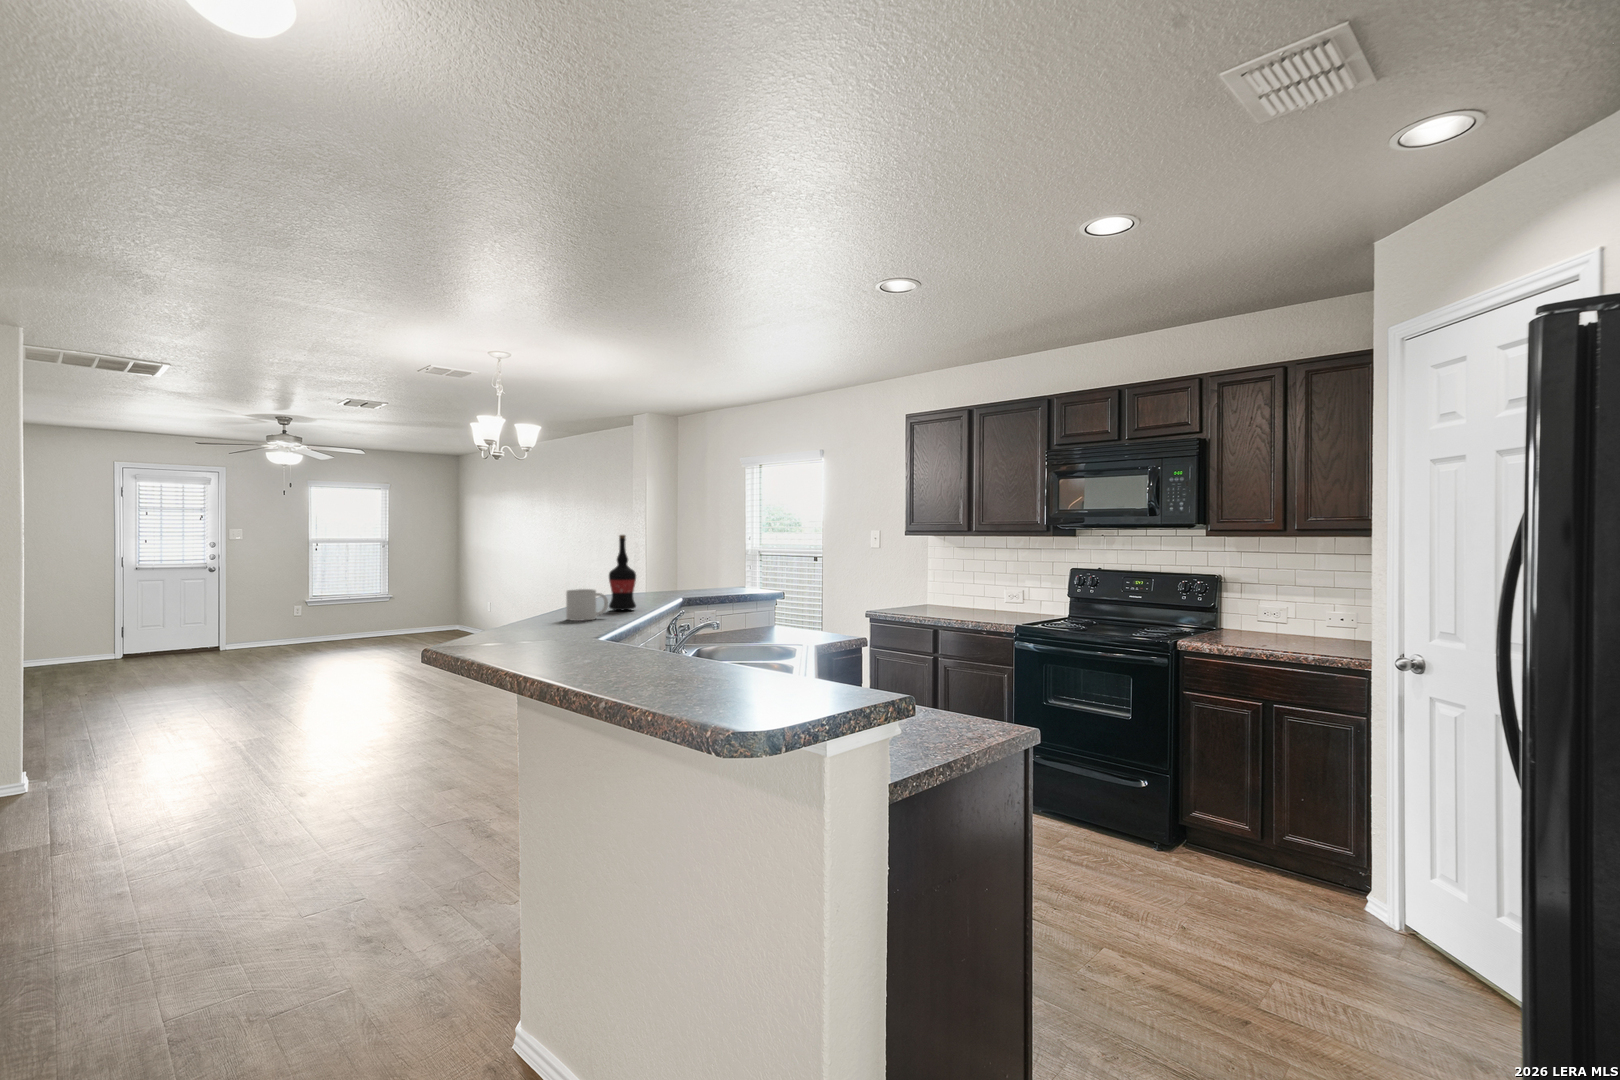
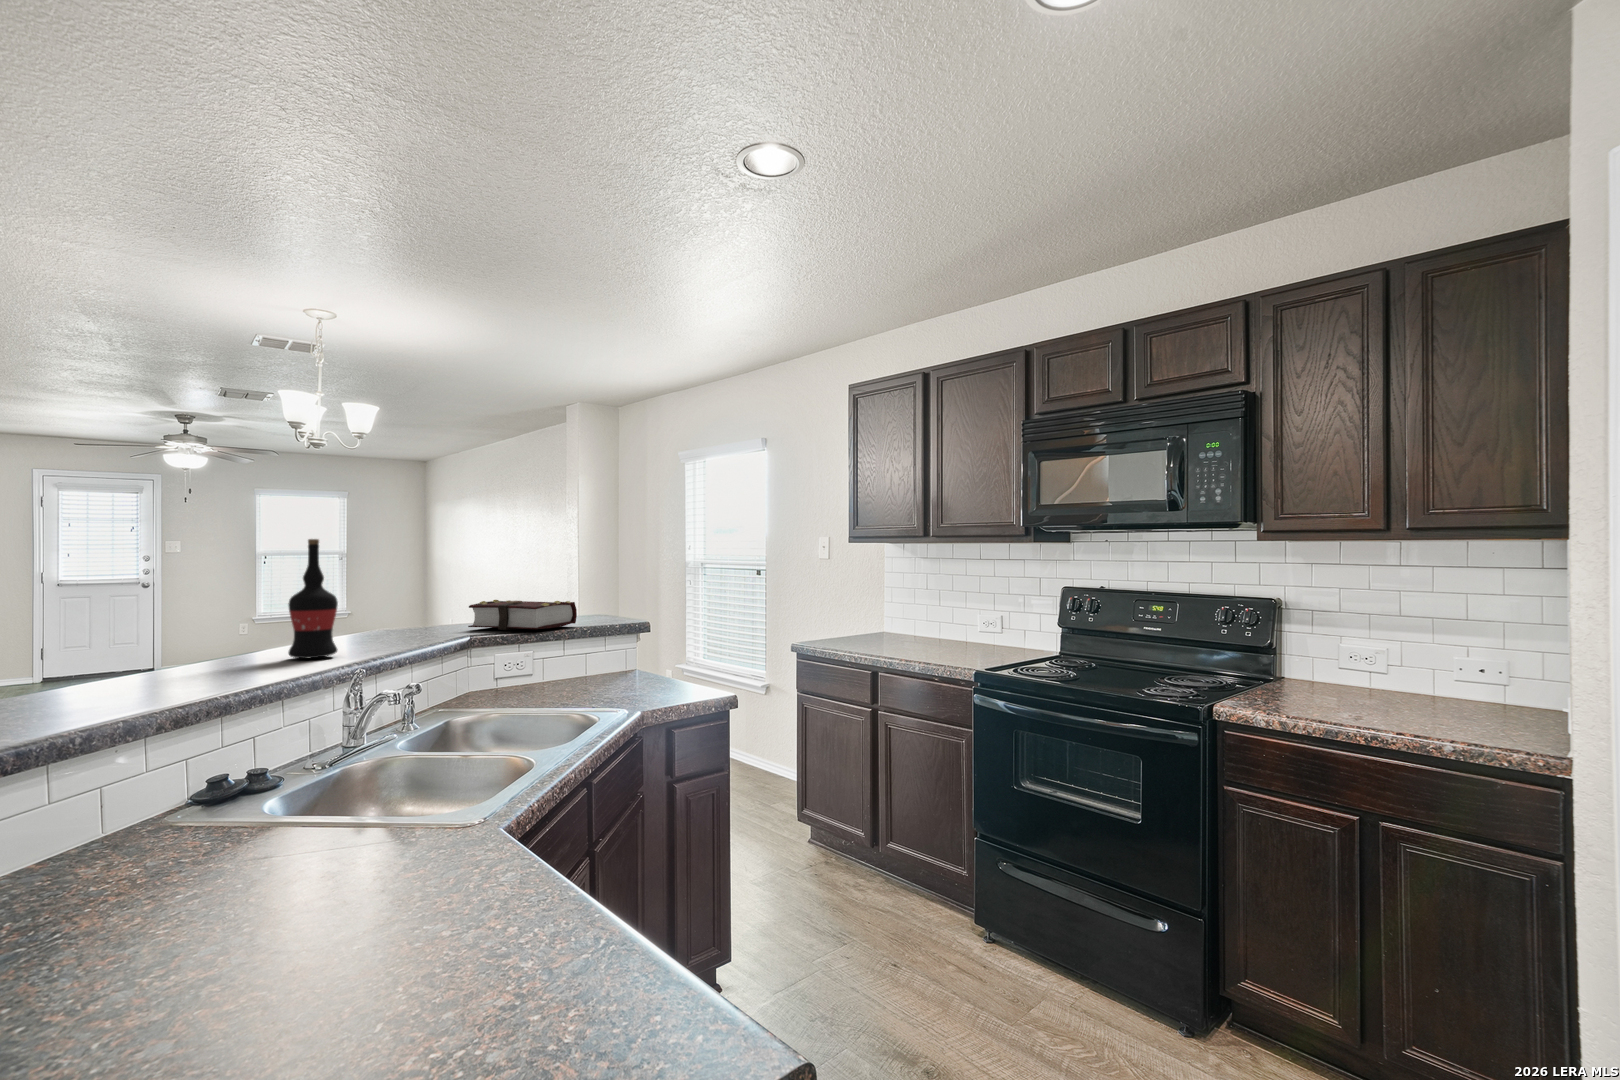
book: none [663,577,732,597] -> present [468,600,577,630]
mug: present [566,589,608,621] -> none [126,630,217,686]

